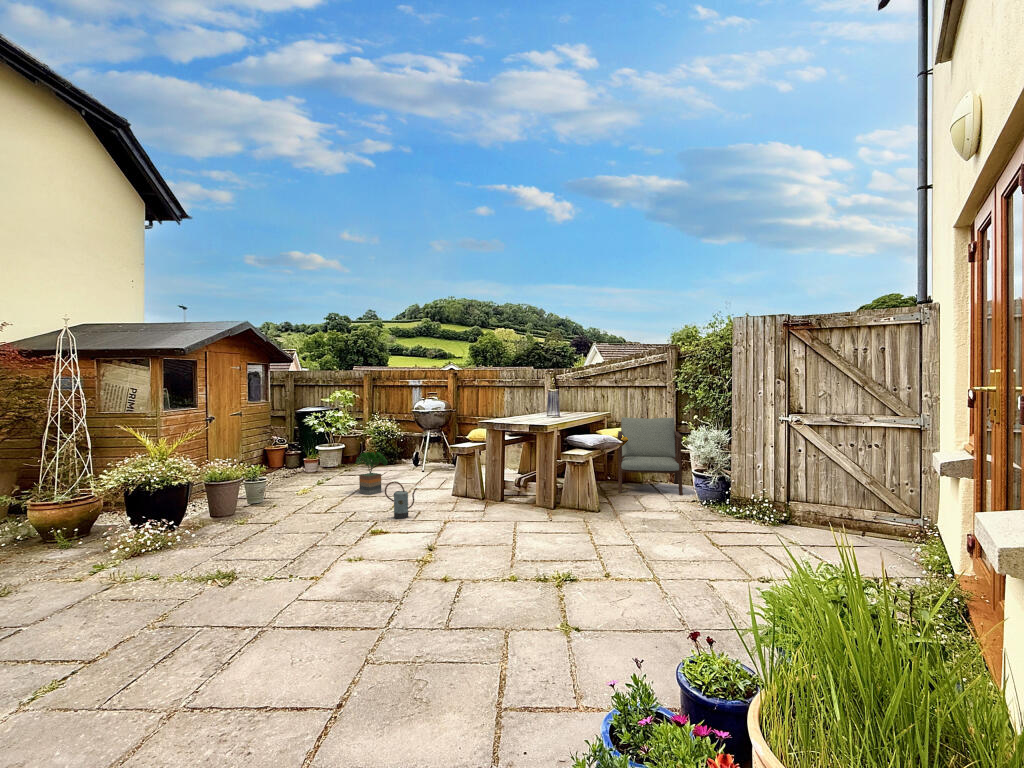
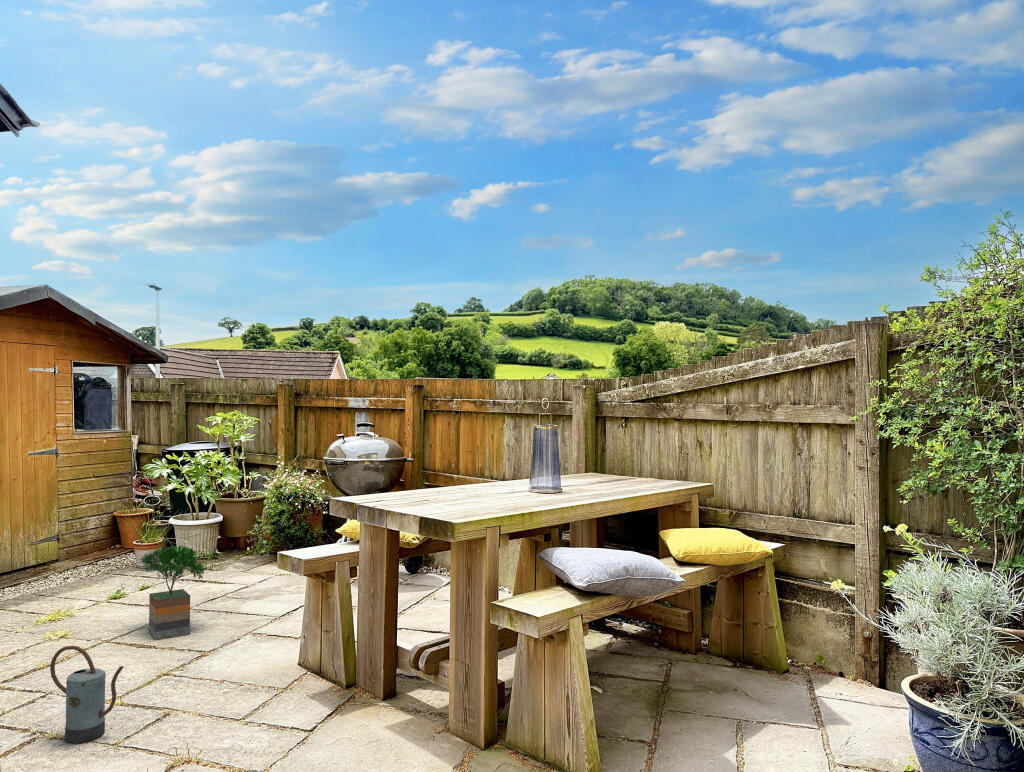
lounge chair: present [617,417,683,495] -> none [696,500,884,743]

